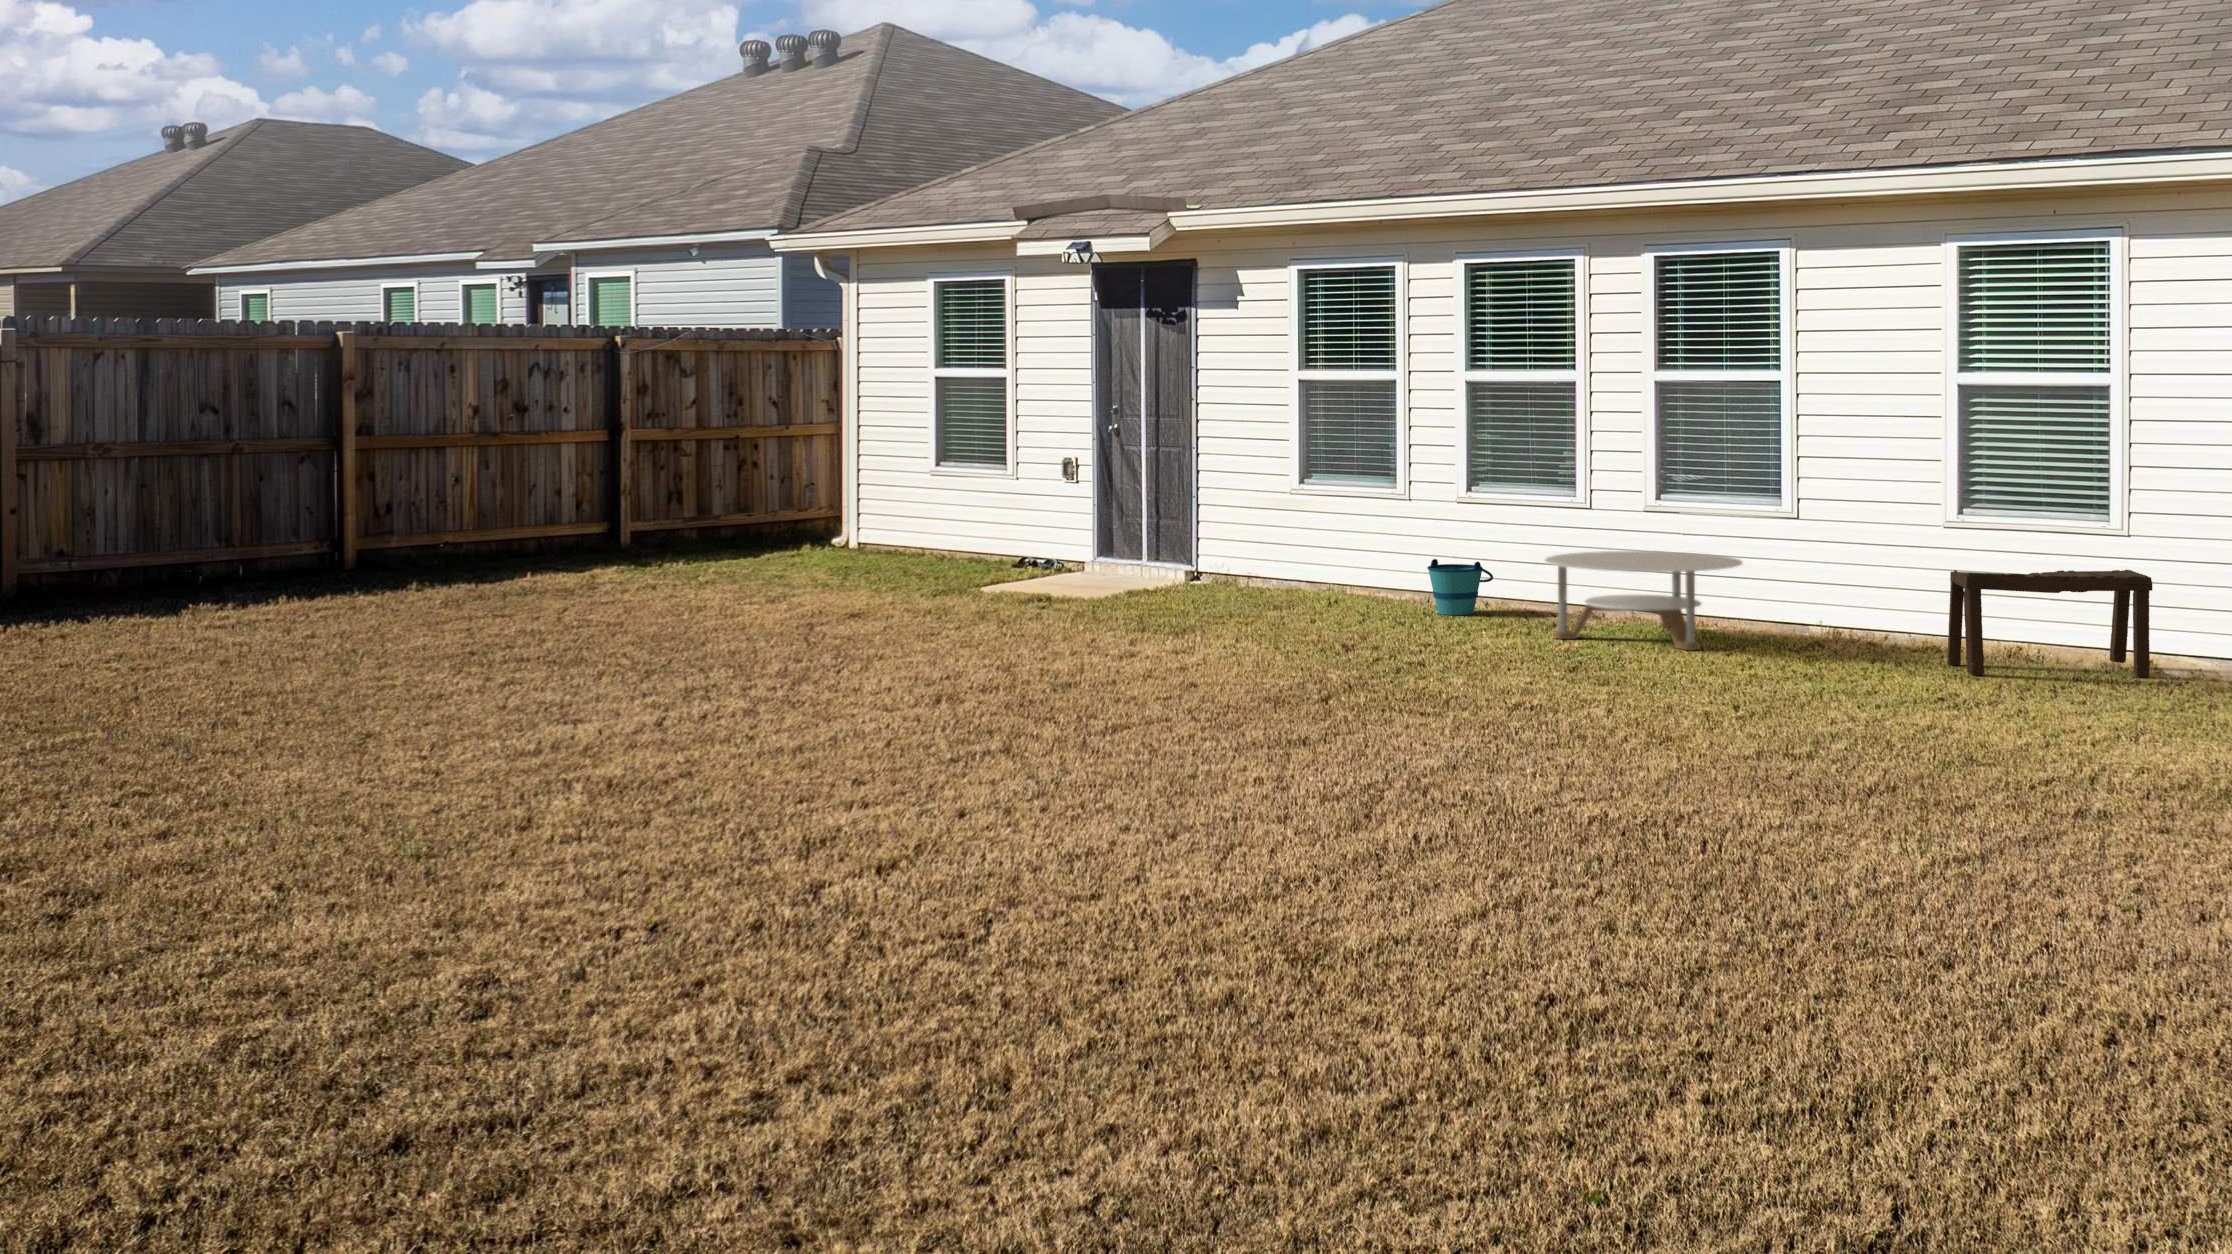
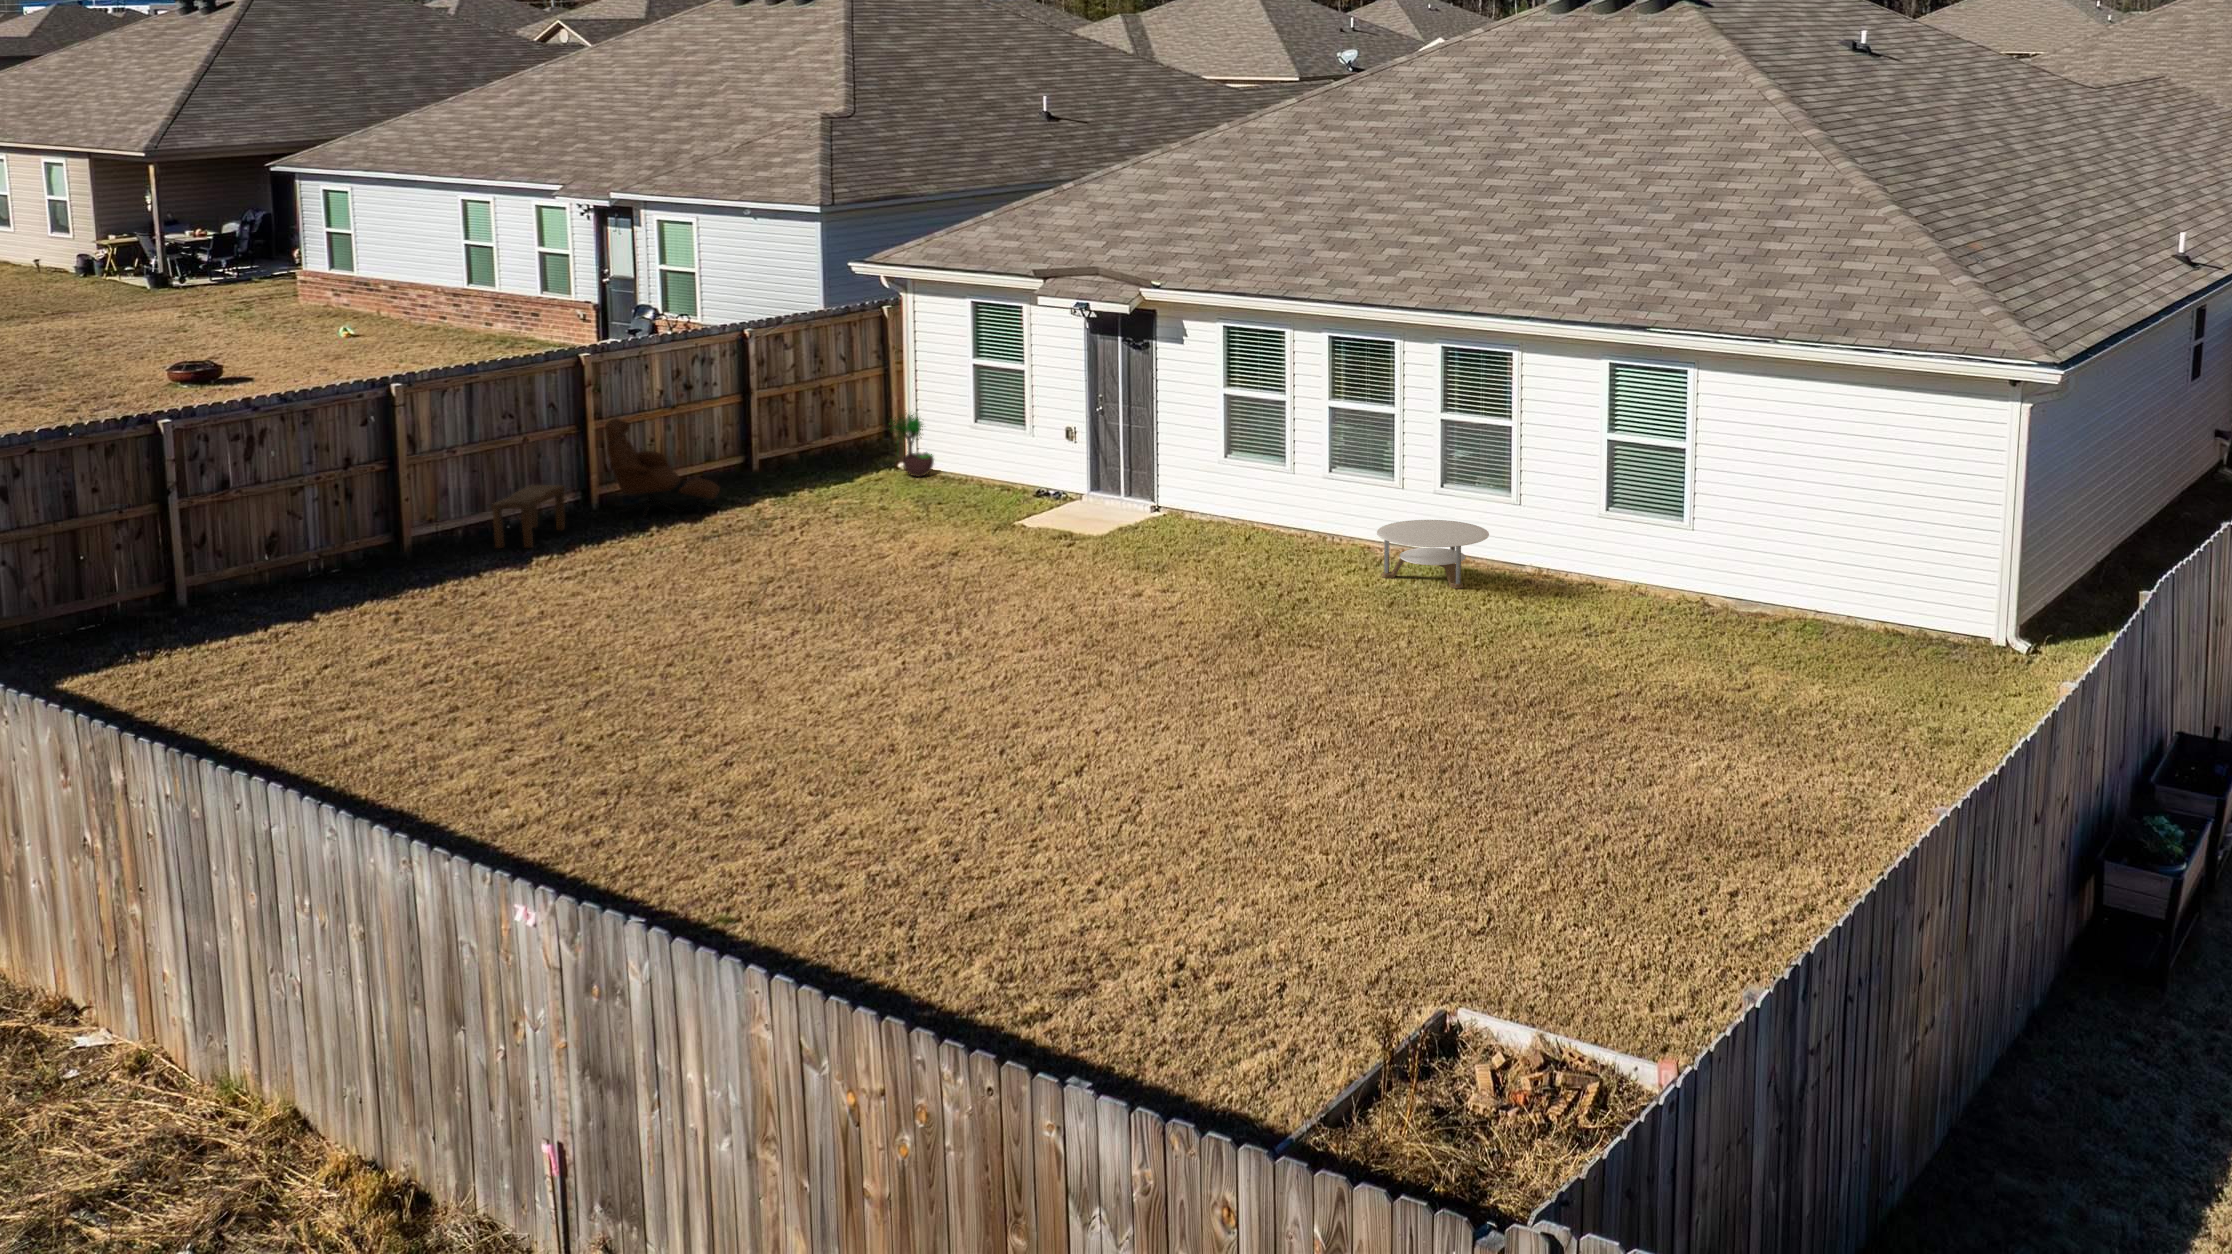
lounge chair: none [371,435,545,580] -> present [605,418,720,517]
potted tree: none [810,446,881,552] -> present [892,413,934,477]
bucket: present [1427,559,1493,615] -> none [1307,517,1346,553]
bench: present [1947,570,2152,678] -> present [491,485,565,548]

